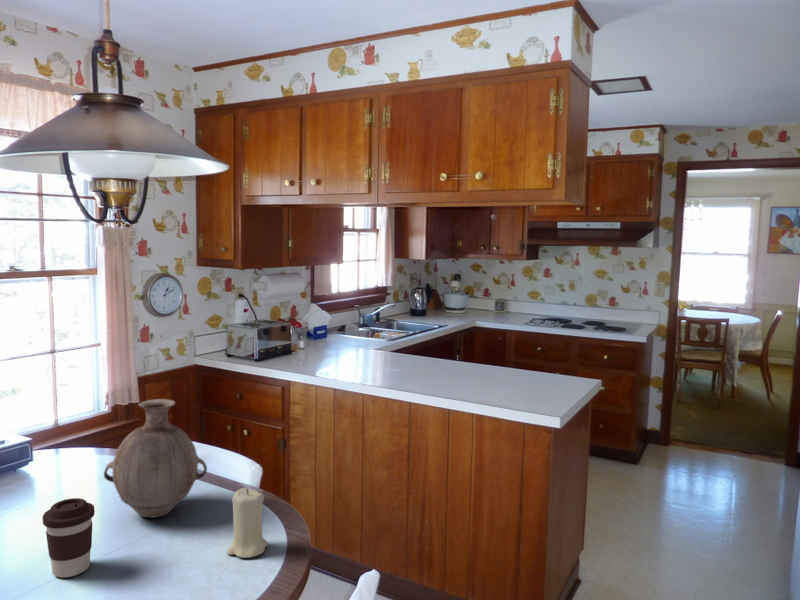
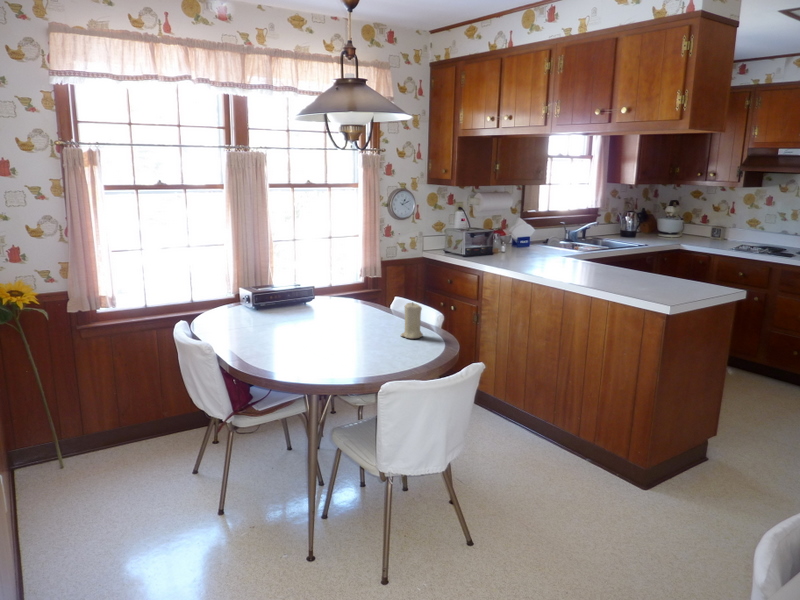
vase: present [104,399,207,517] -> none [346,255,399,320]
coffee cup: present [43,498,95,578] -> none [315,295,338,332]

